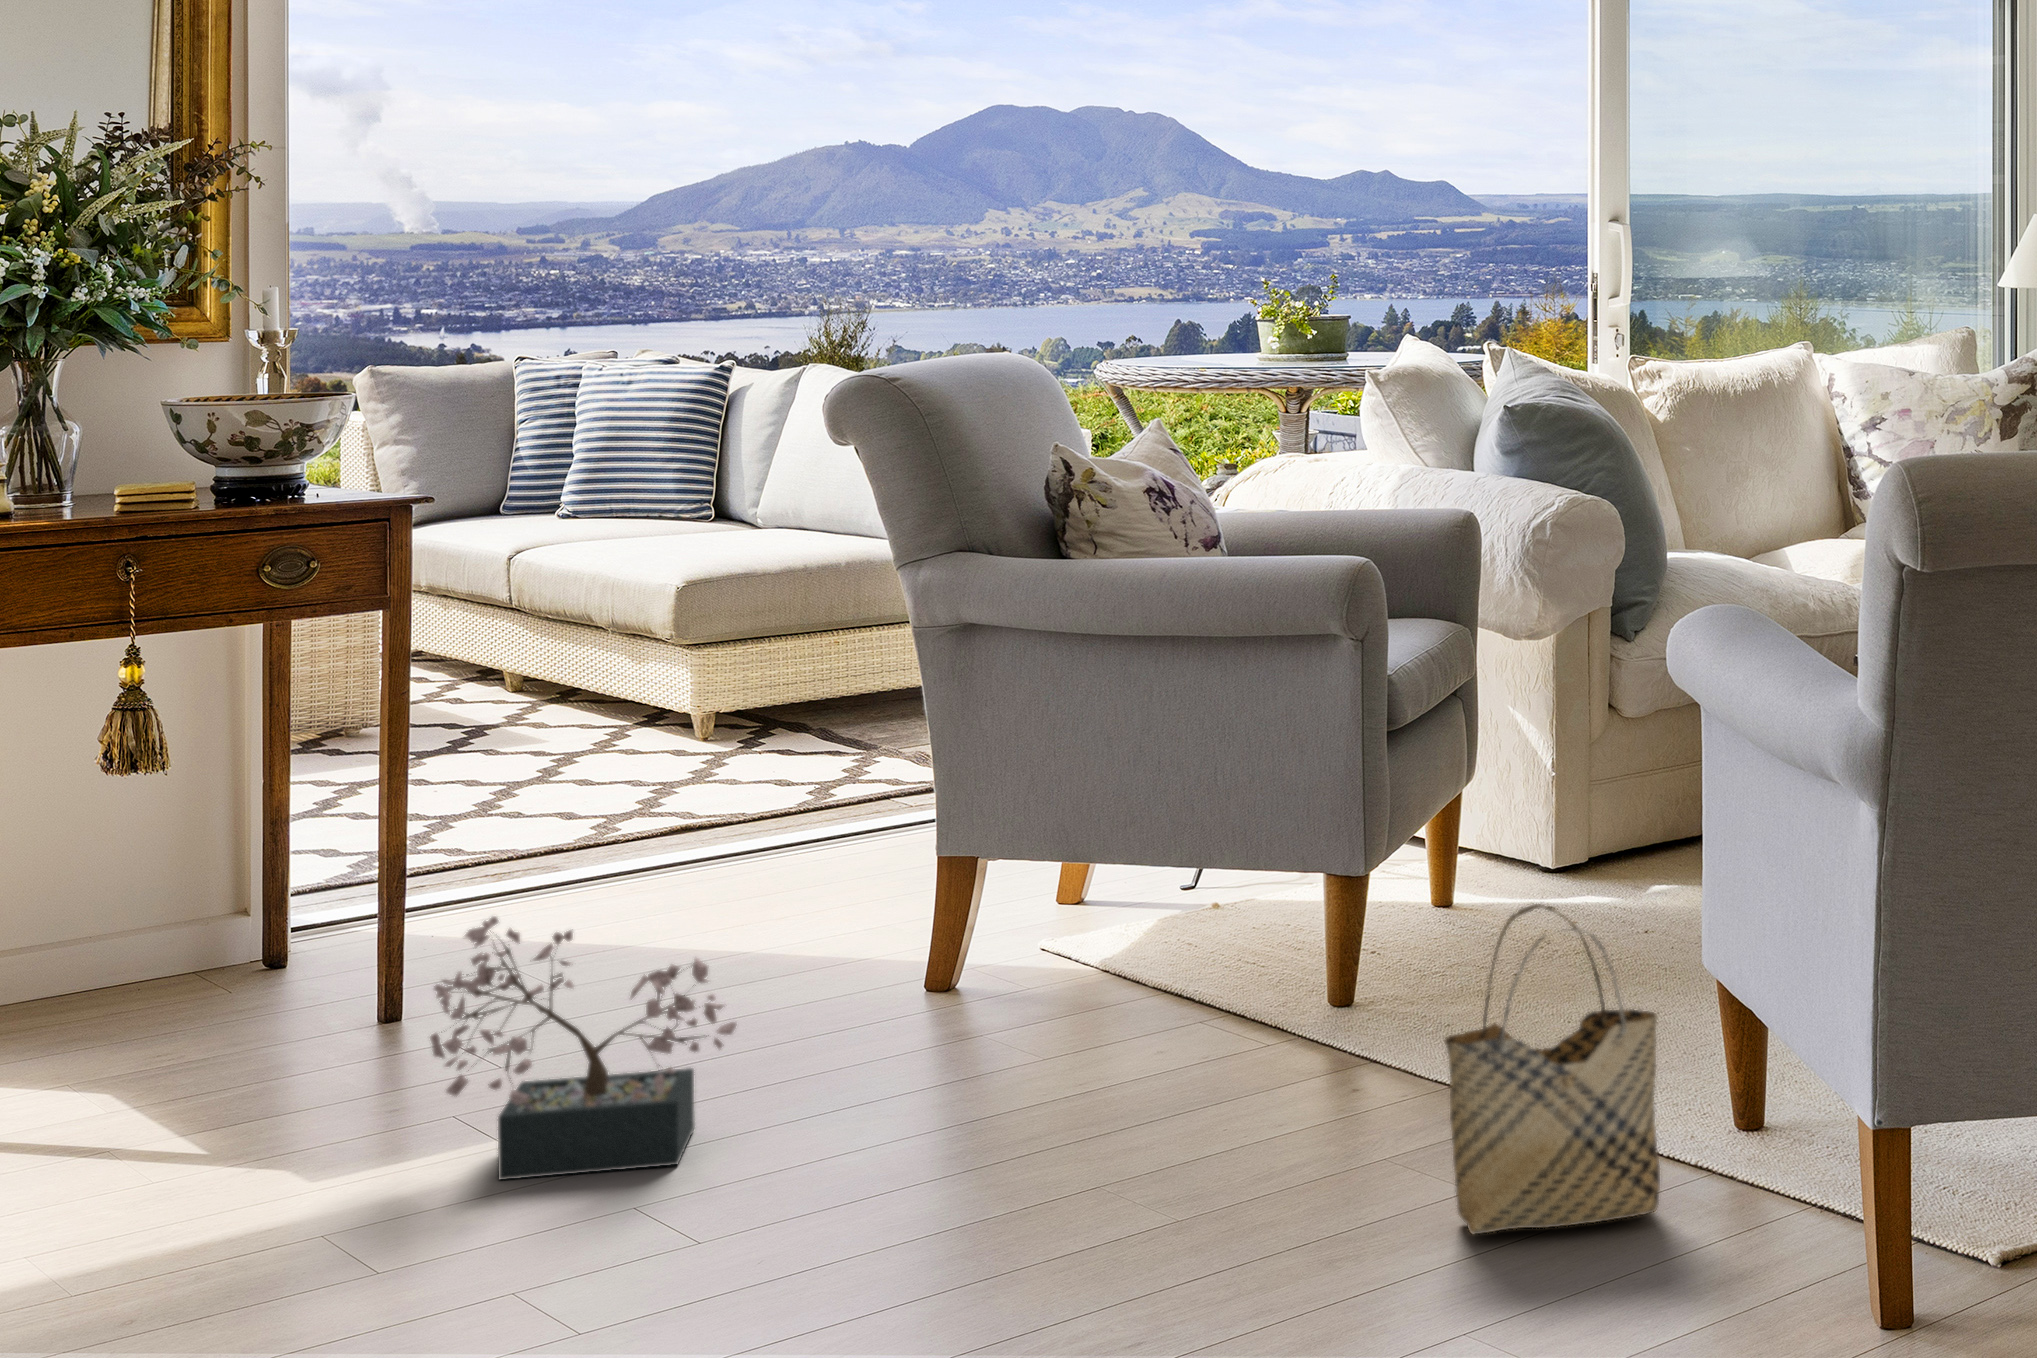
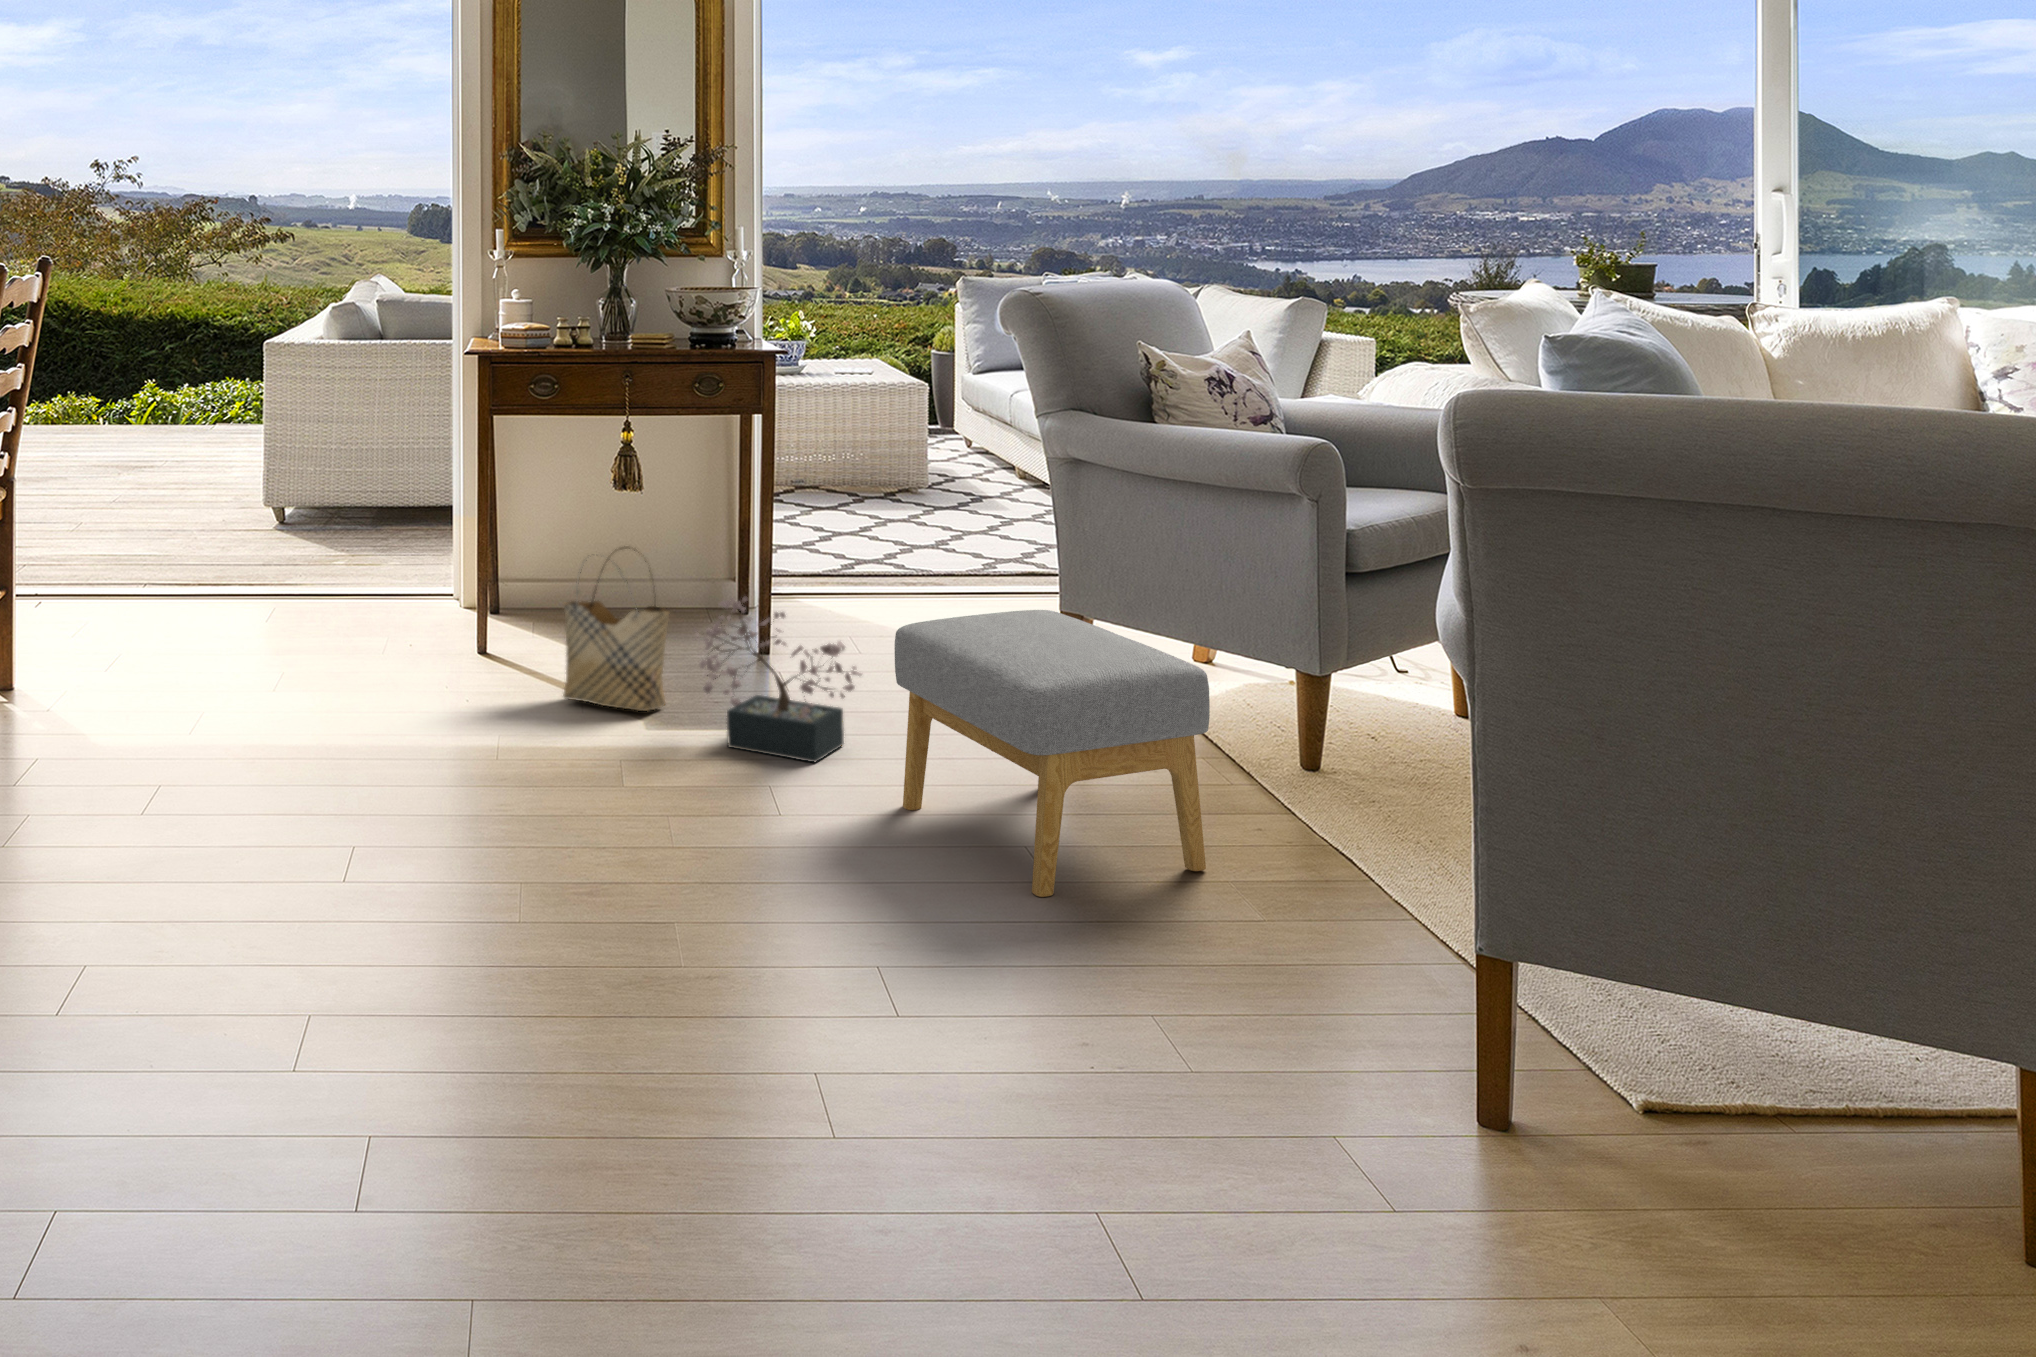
footstool: none [870,844,1367,1250] -> present [894,610,1210,897]
woven basket: present [1445,904,1660,1234] -> present [563,547,670,711]

